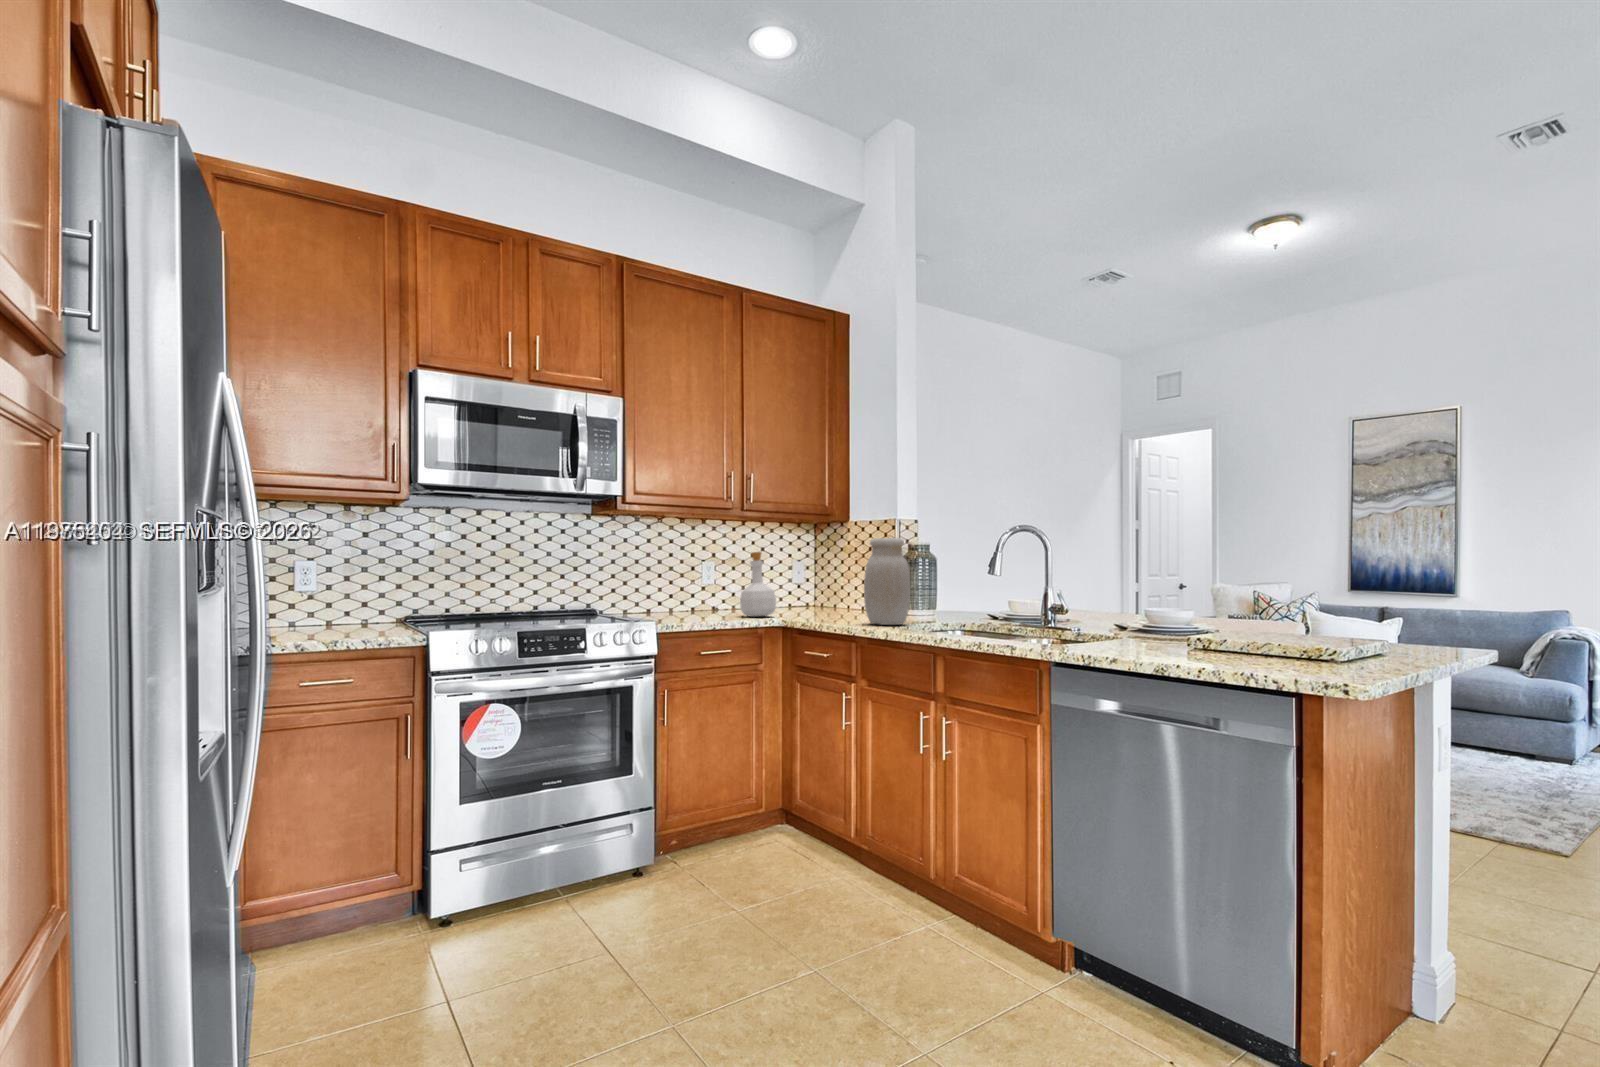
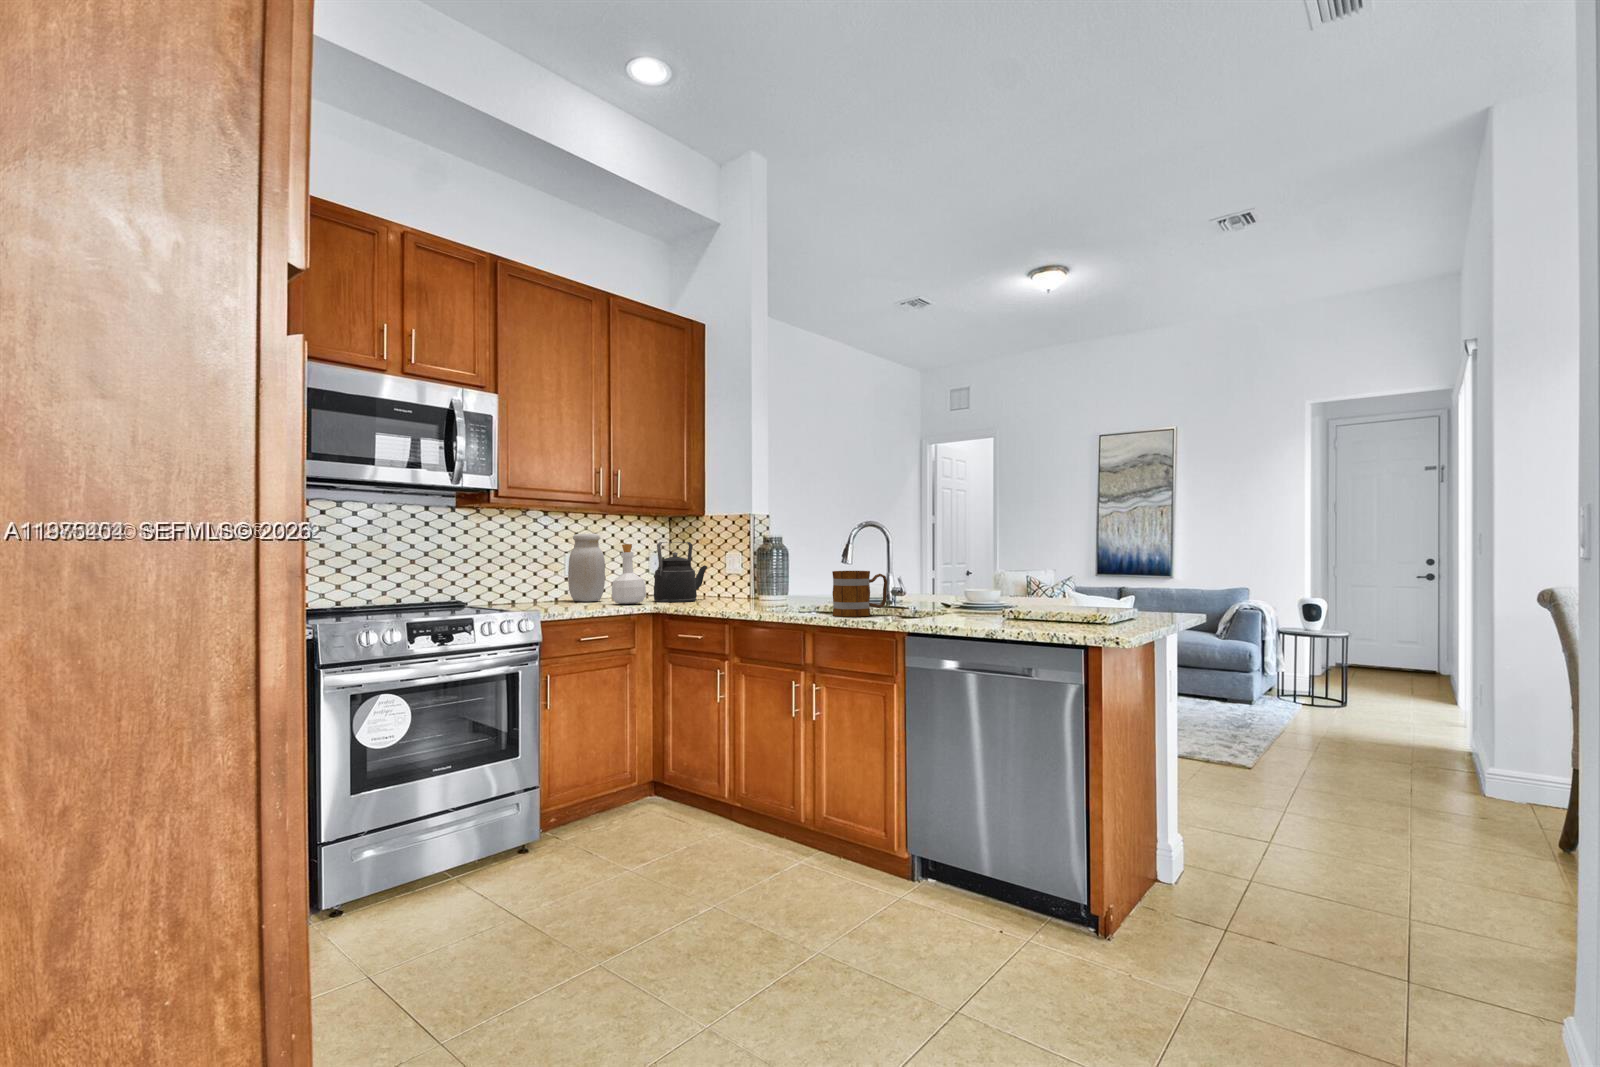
jar: present [864,538,910,625] -> present [568,533,605,602]
kettle: none [789,550,849,616] -> present [654,542,708,602]
mug: none [967,585,1036,640] -> present [832,571,887,617]

